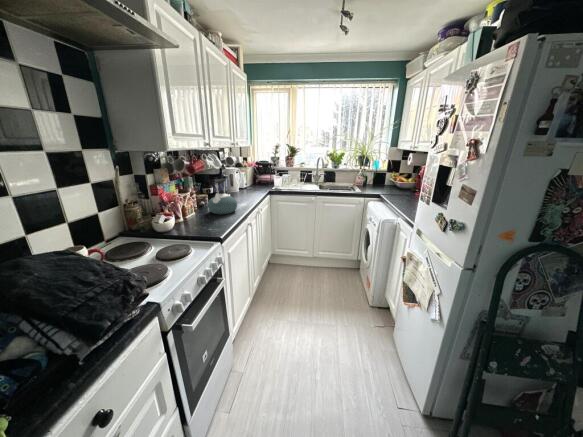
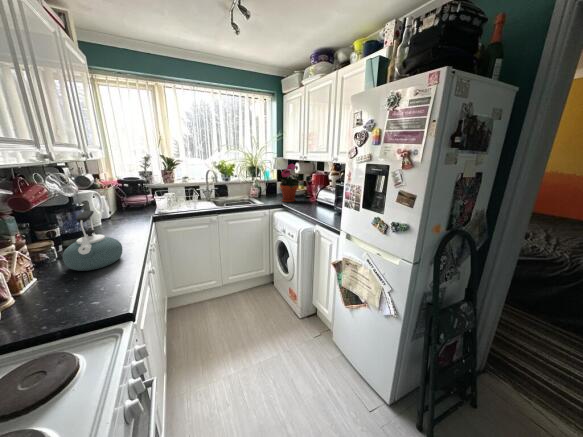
potted plant: none [382,154,407,194] -> present [280,164,300,202]

